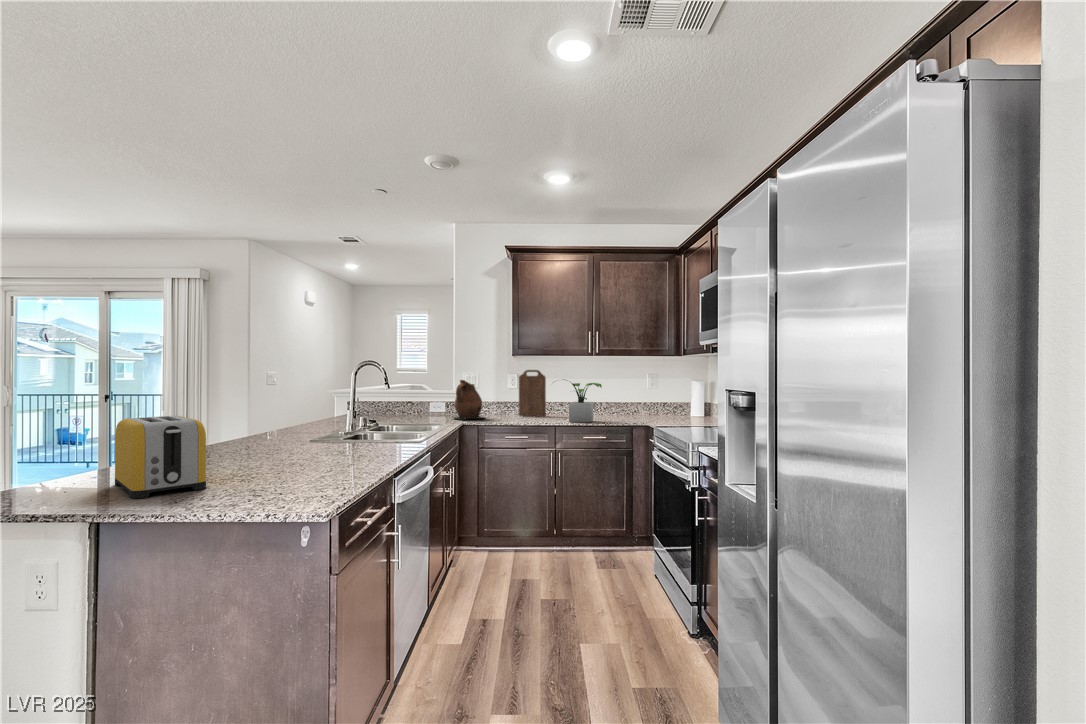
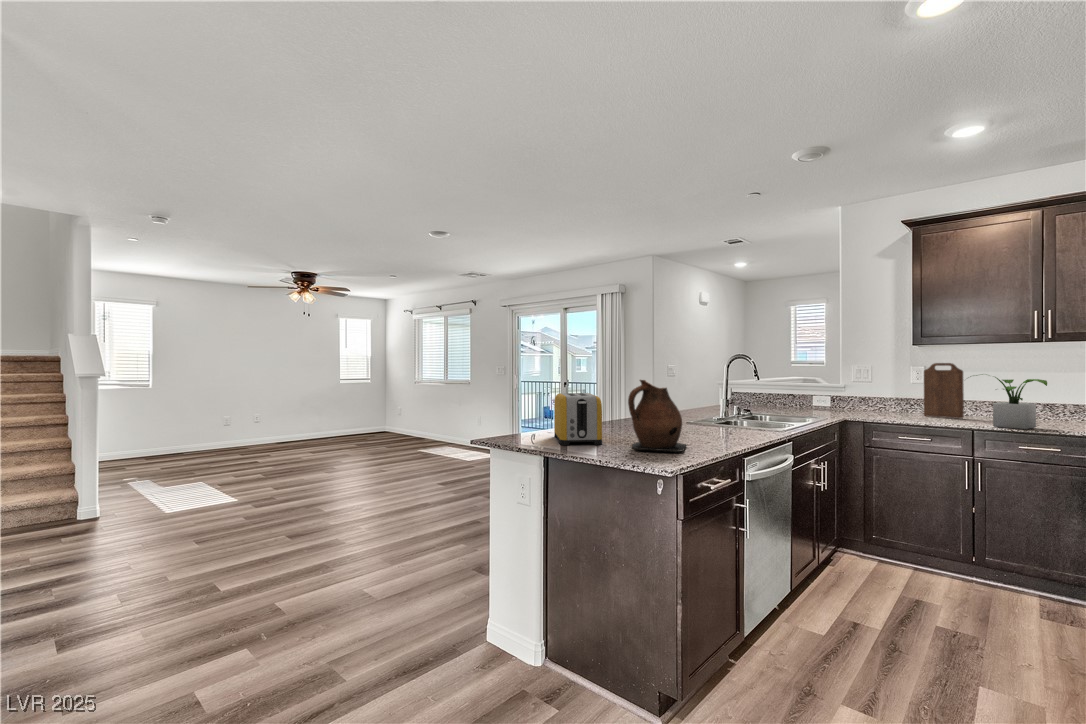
ceramic pitcher: present [453,380,485,419] -> present [628,380,687,452]

